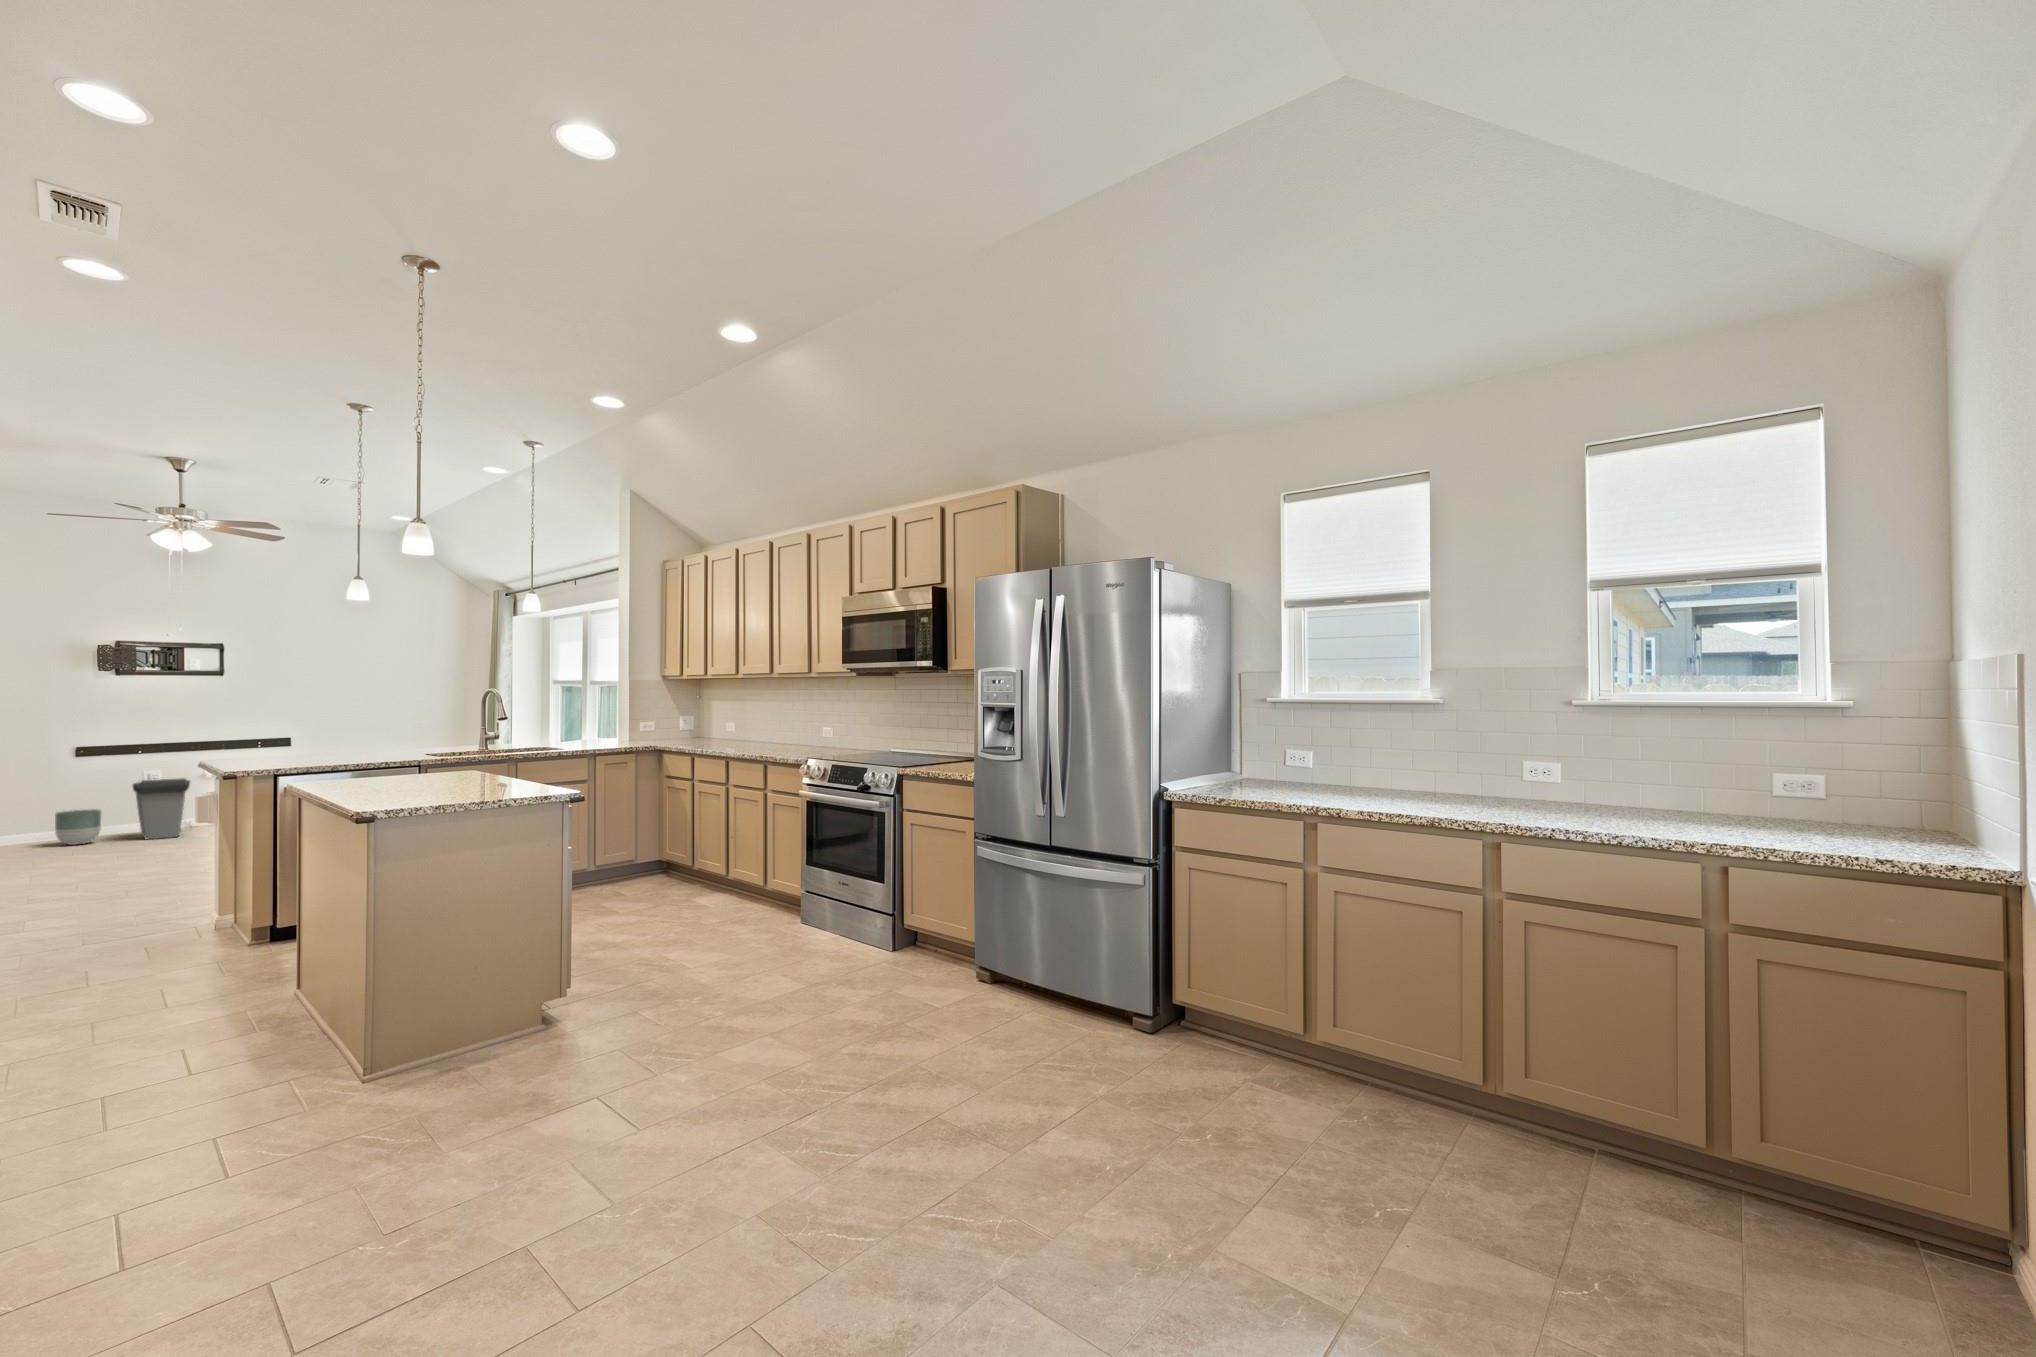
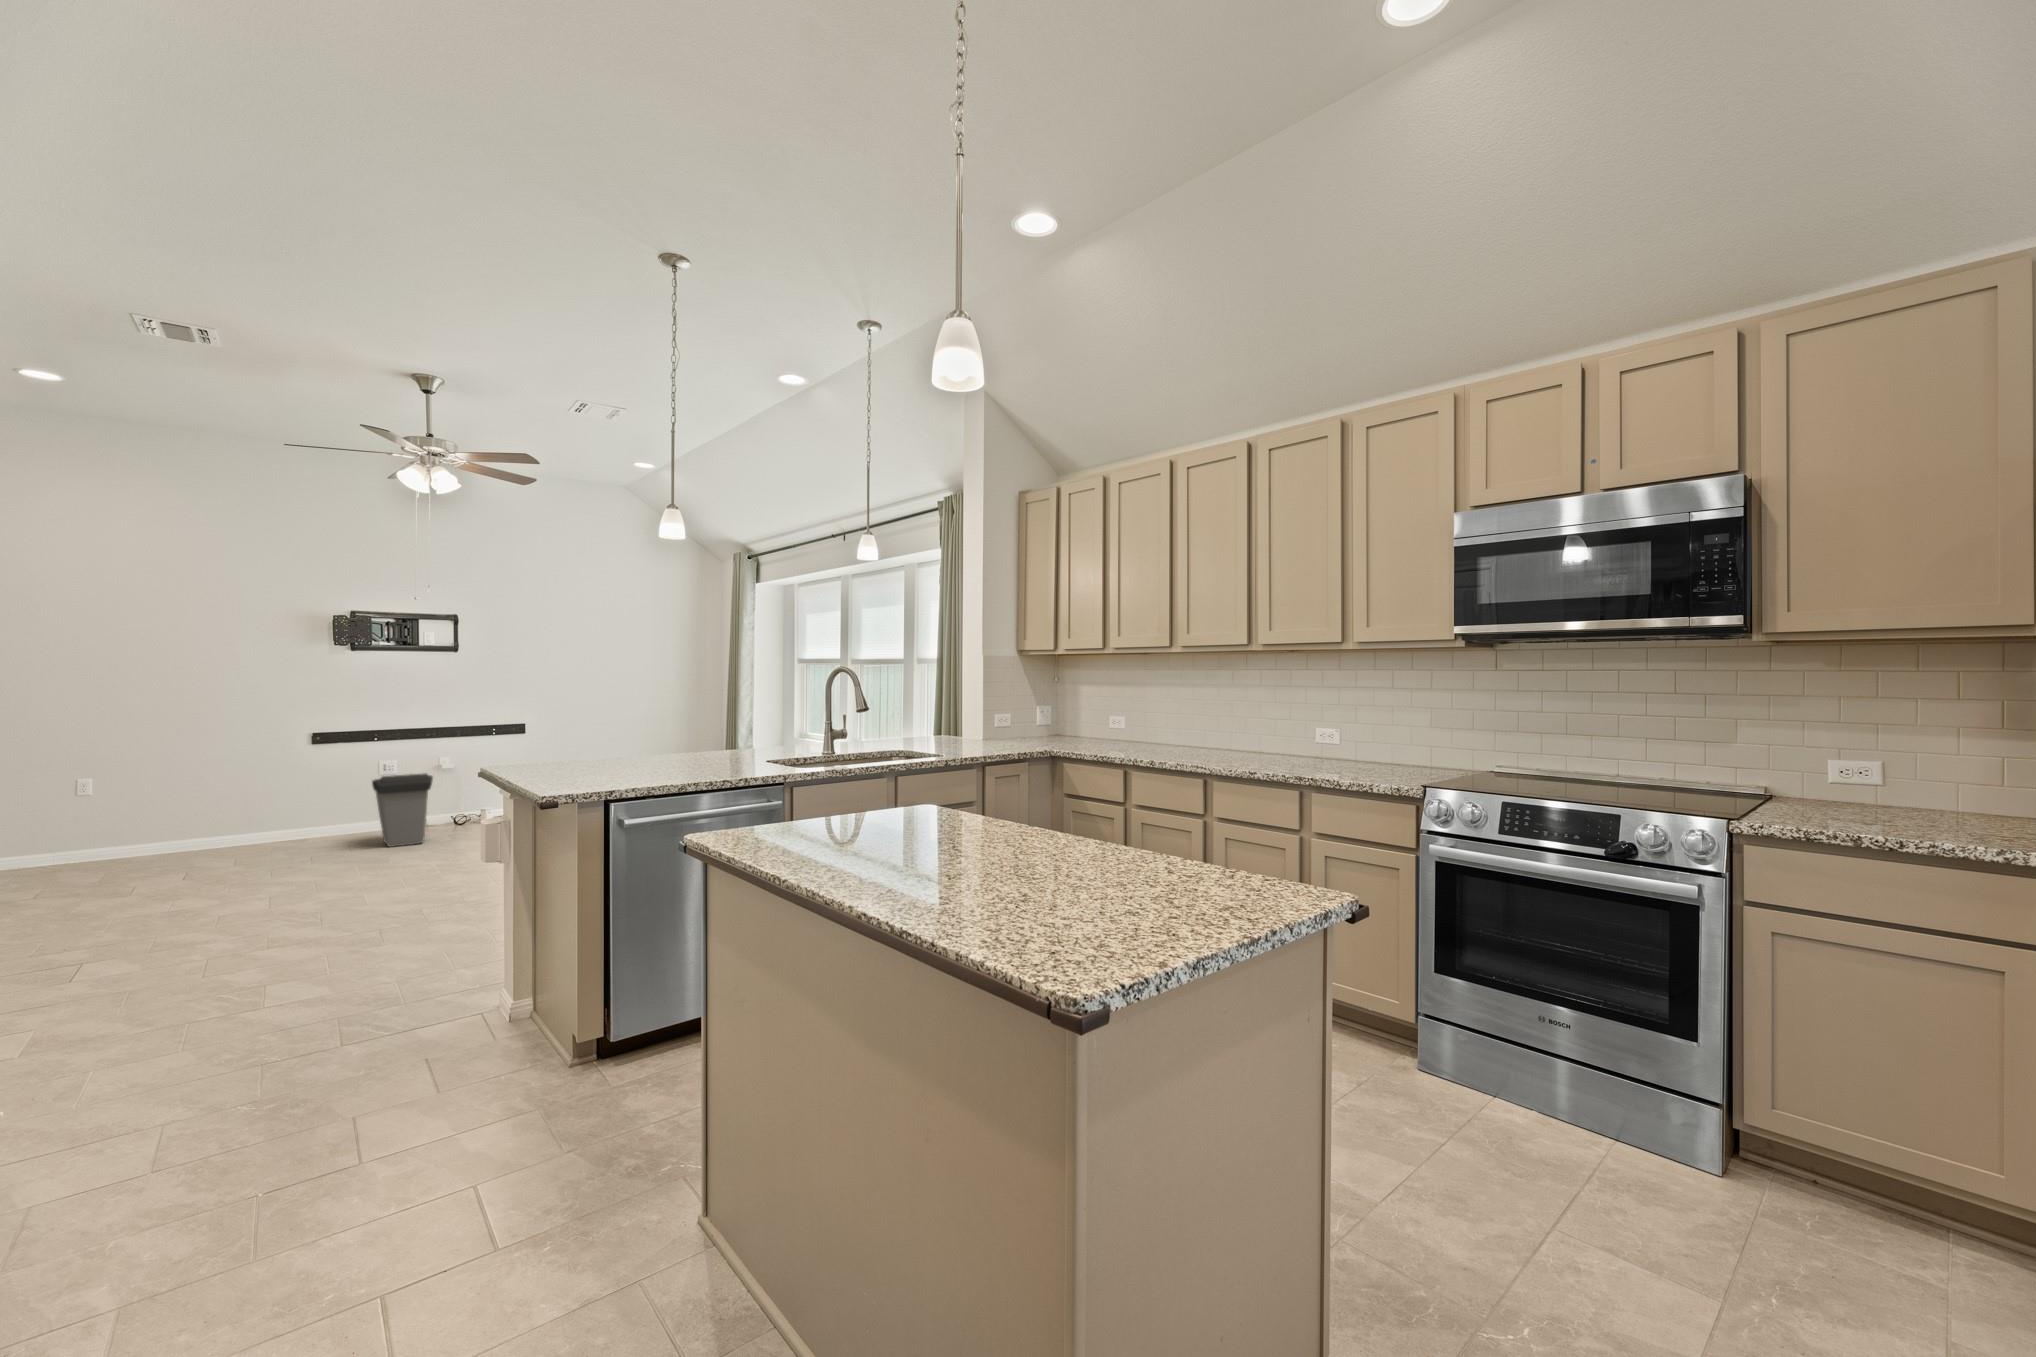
planter: present [55,809,101,845] -> none [291,812,340,854]

